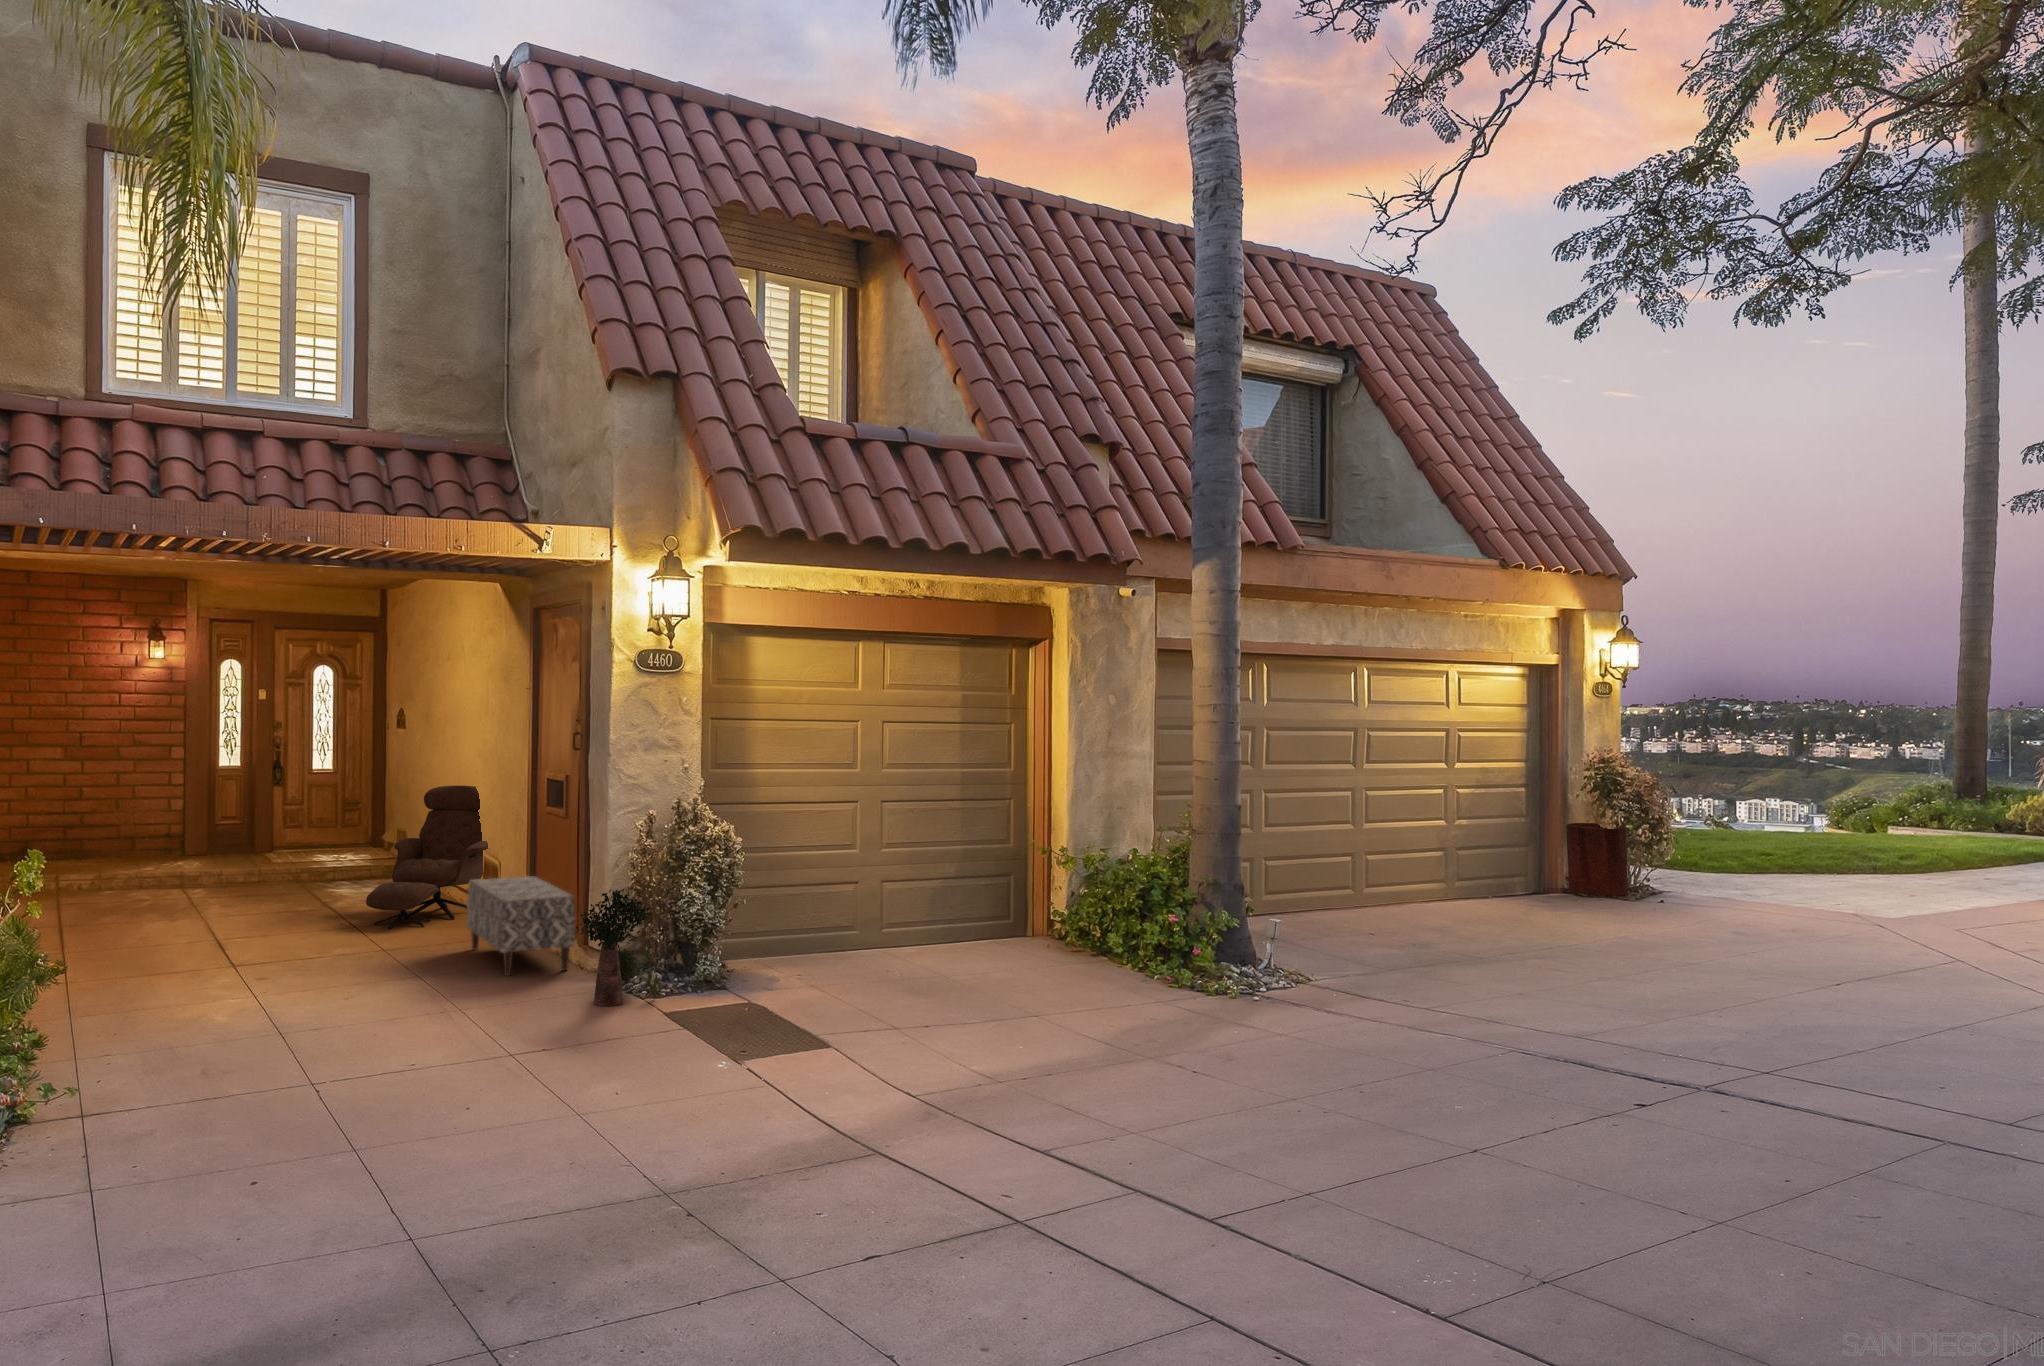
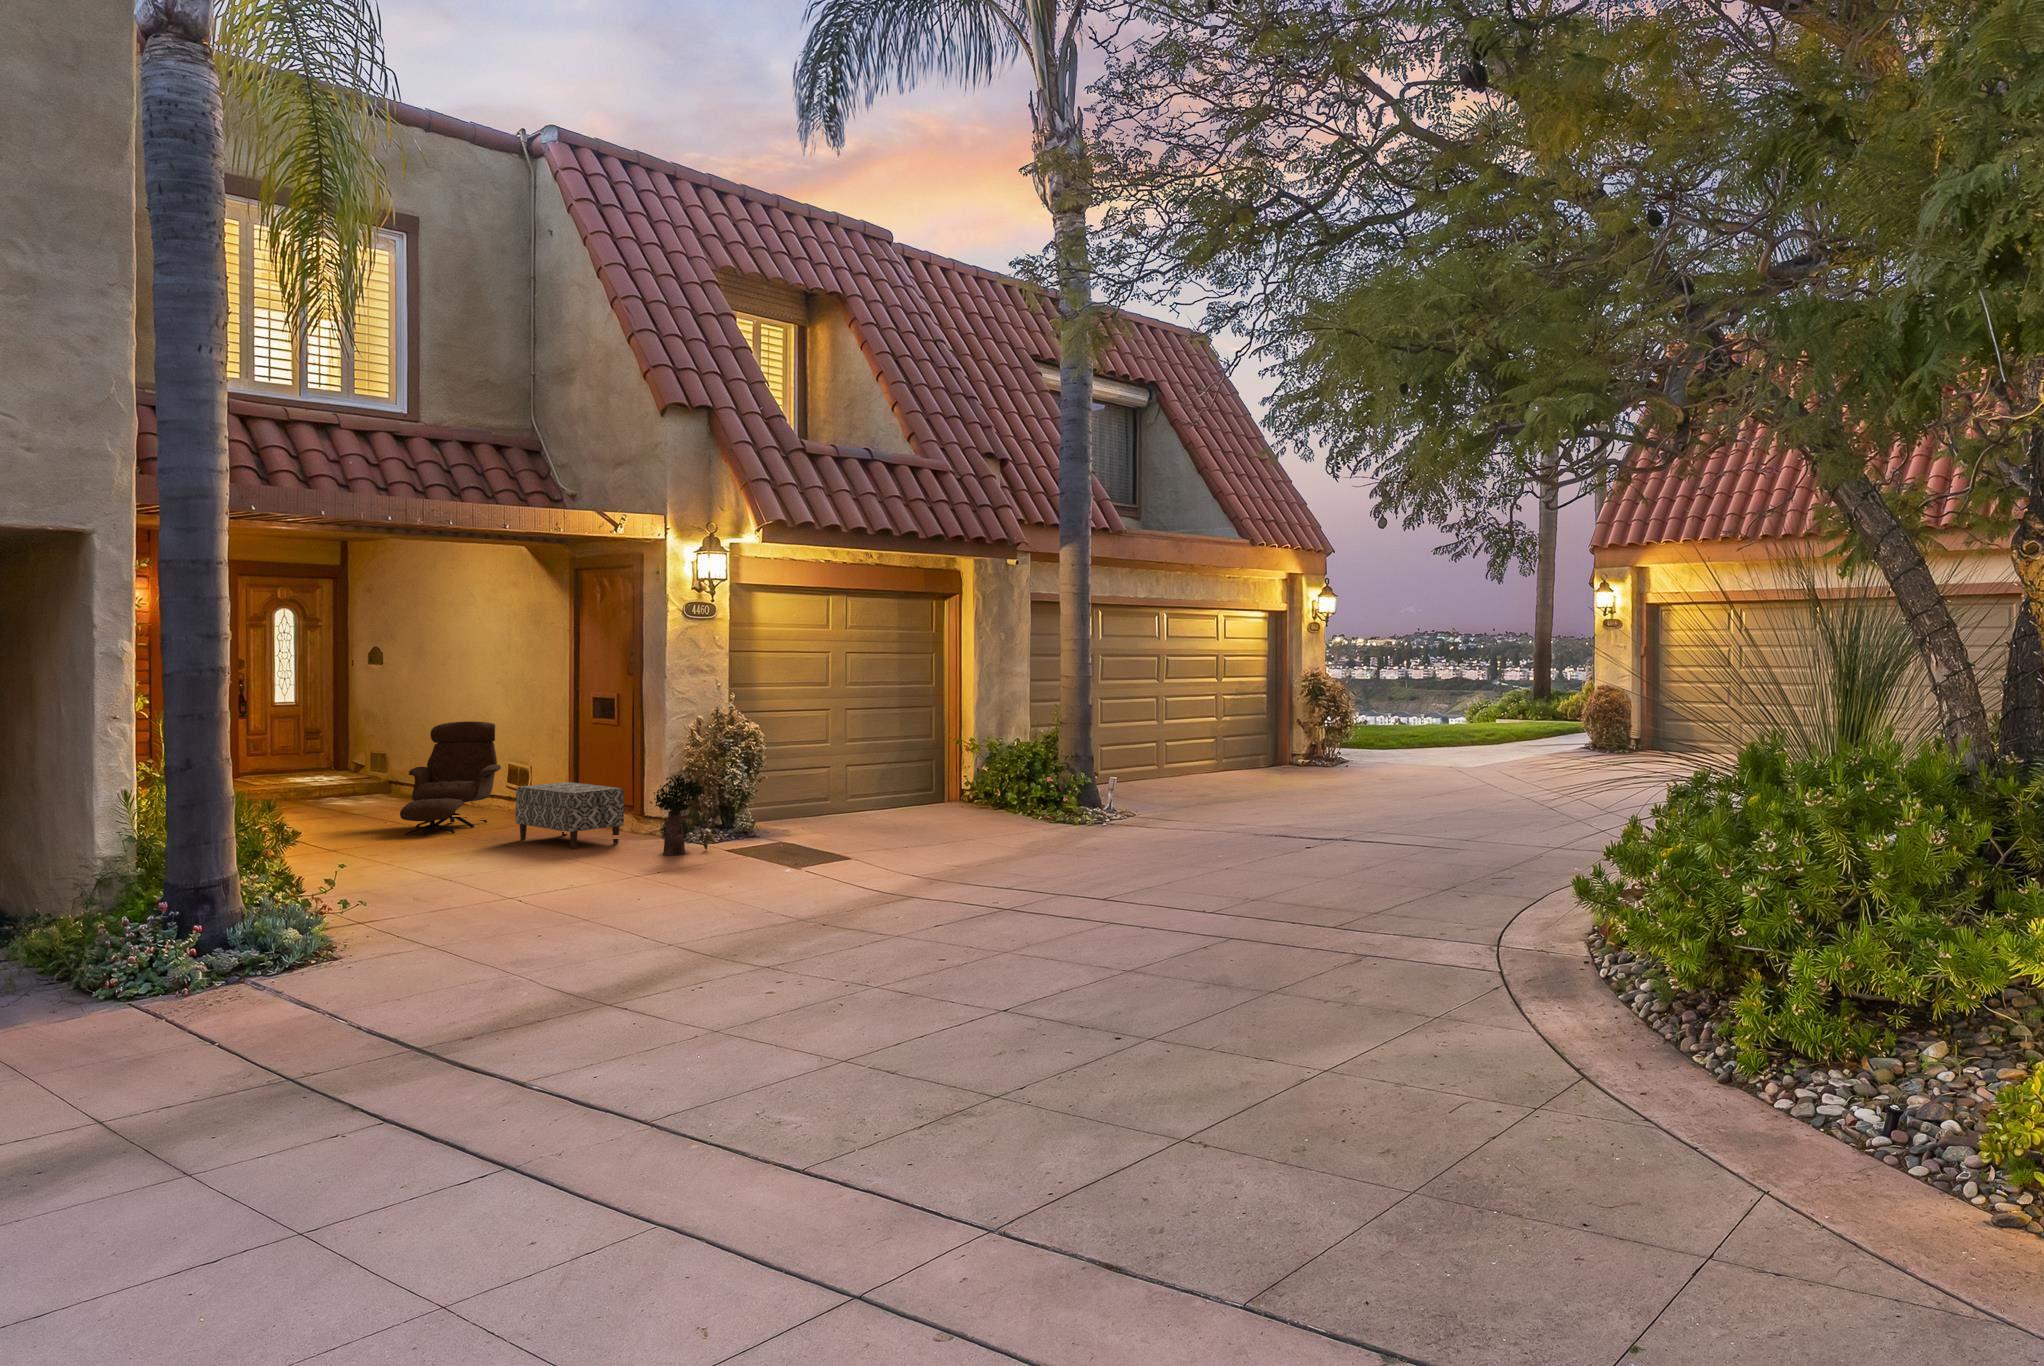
trash can: present [1566,823,1628,896] -> none [1289,718,1325,765]

